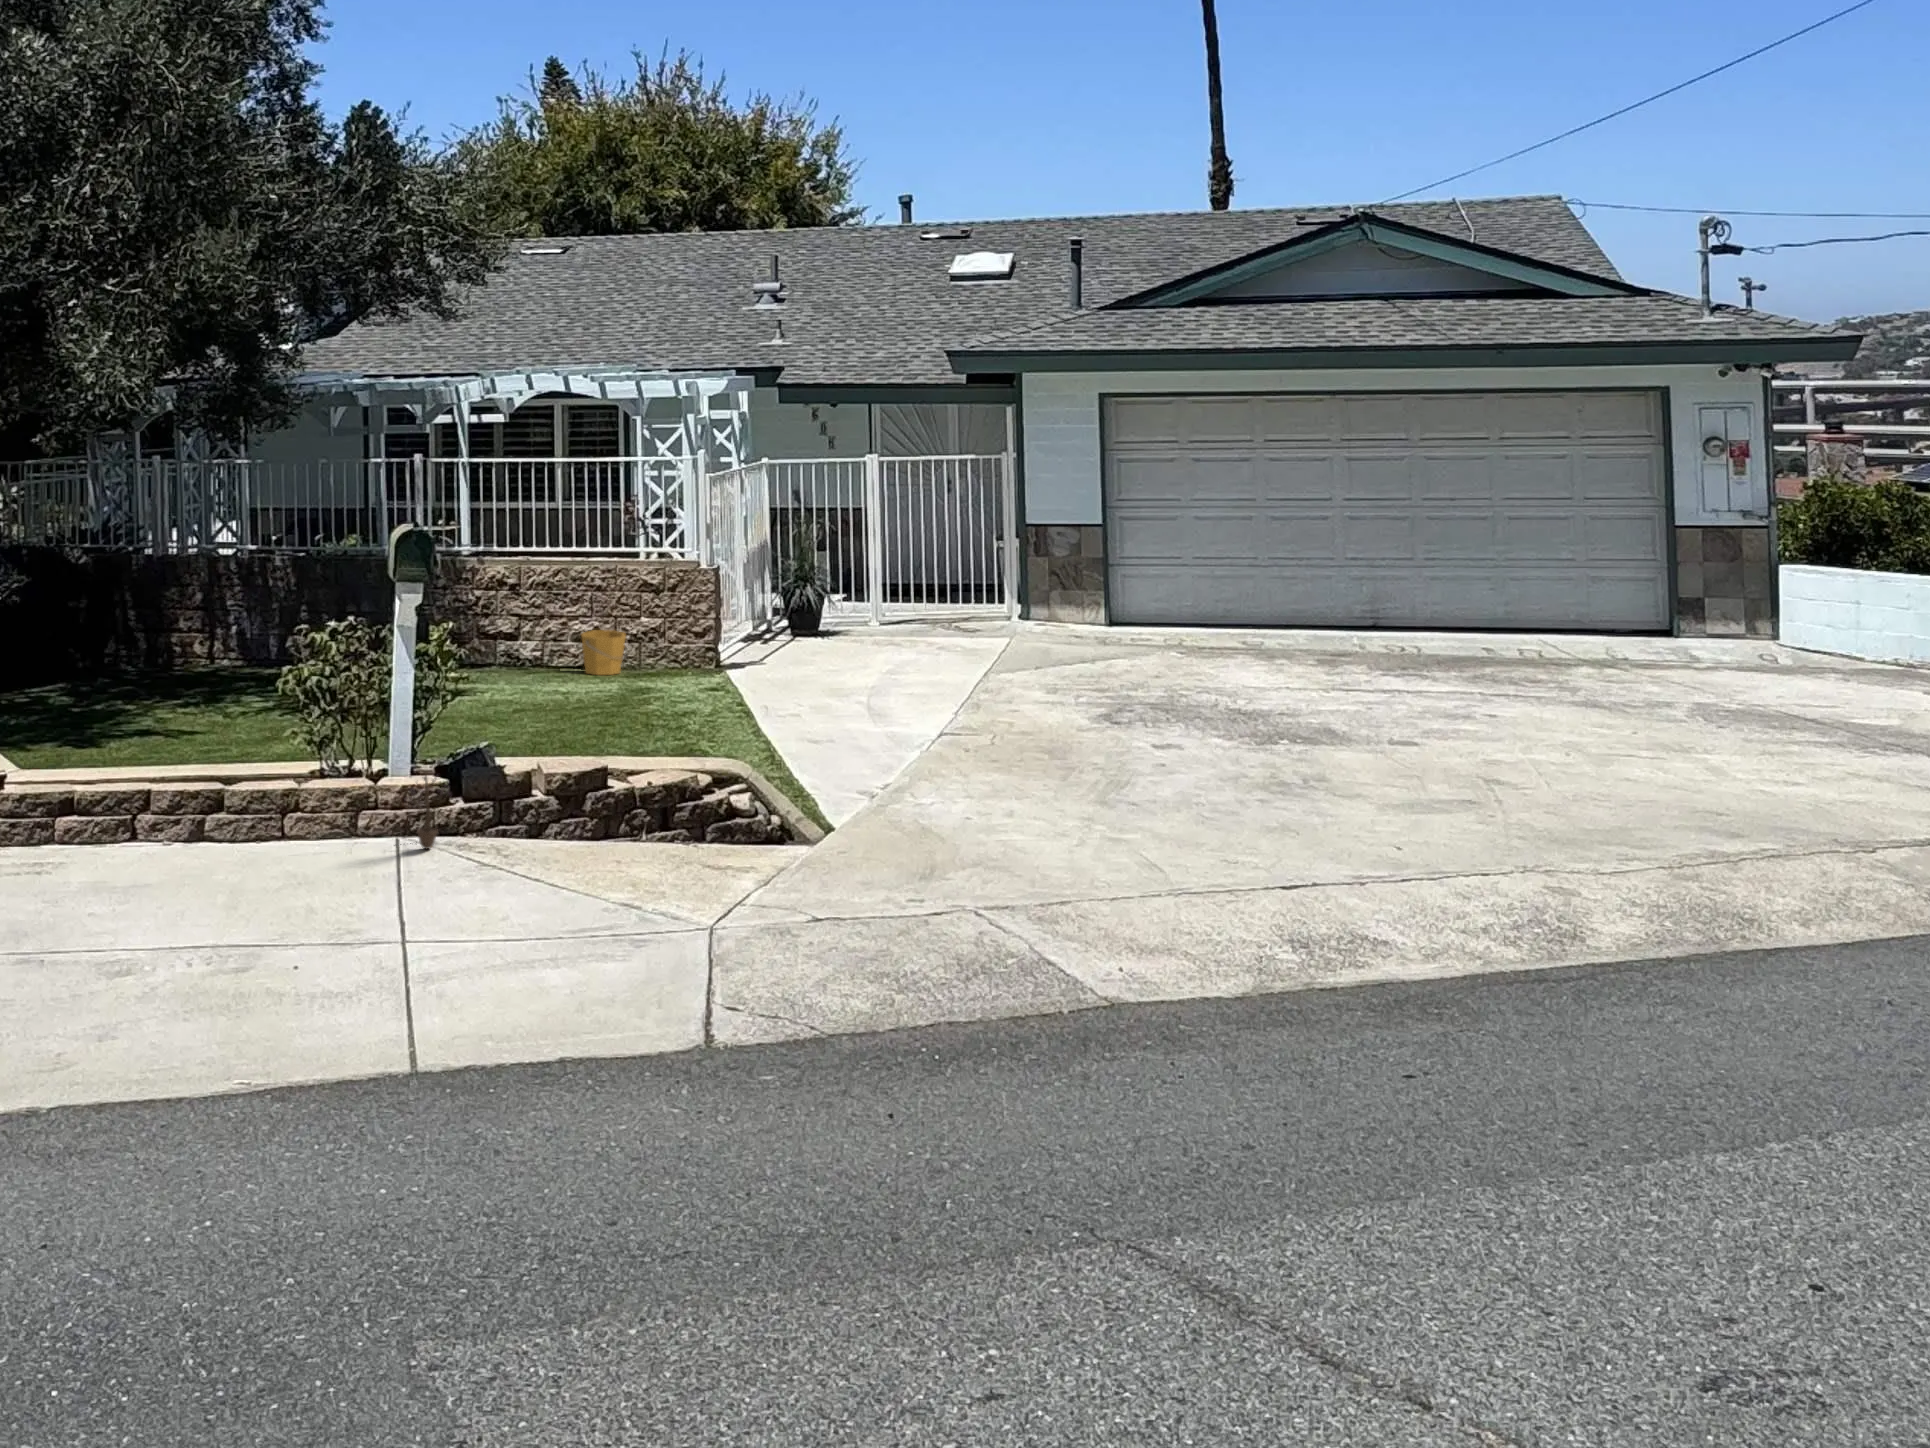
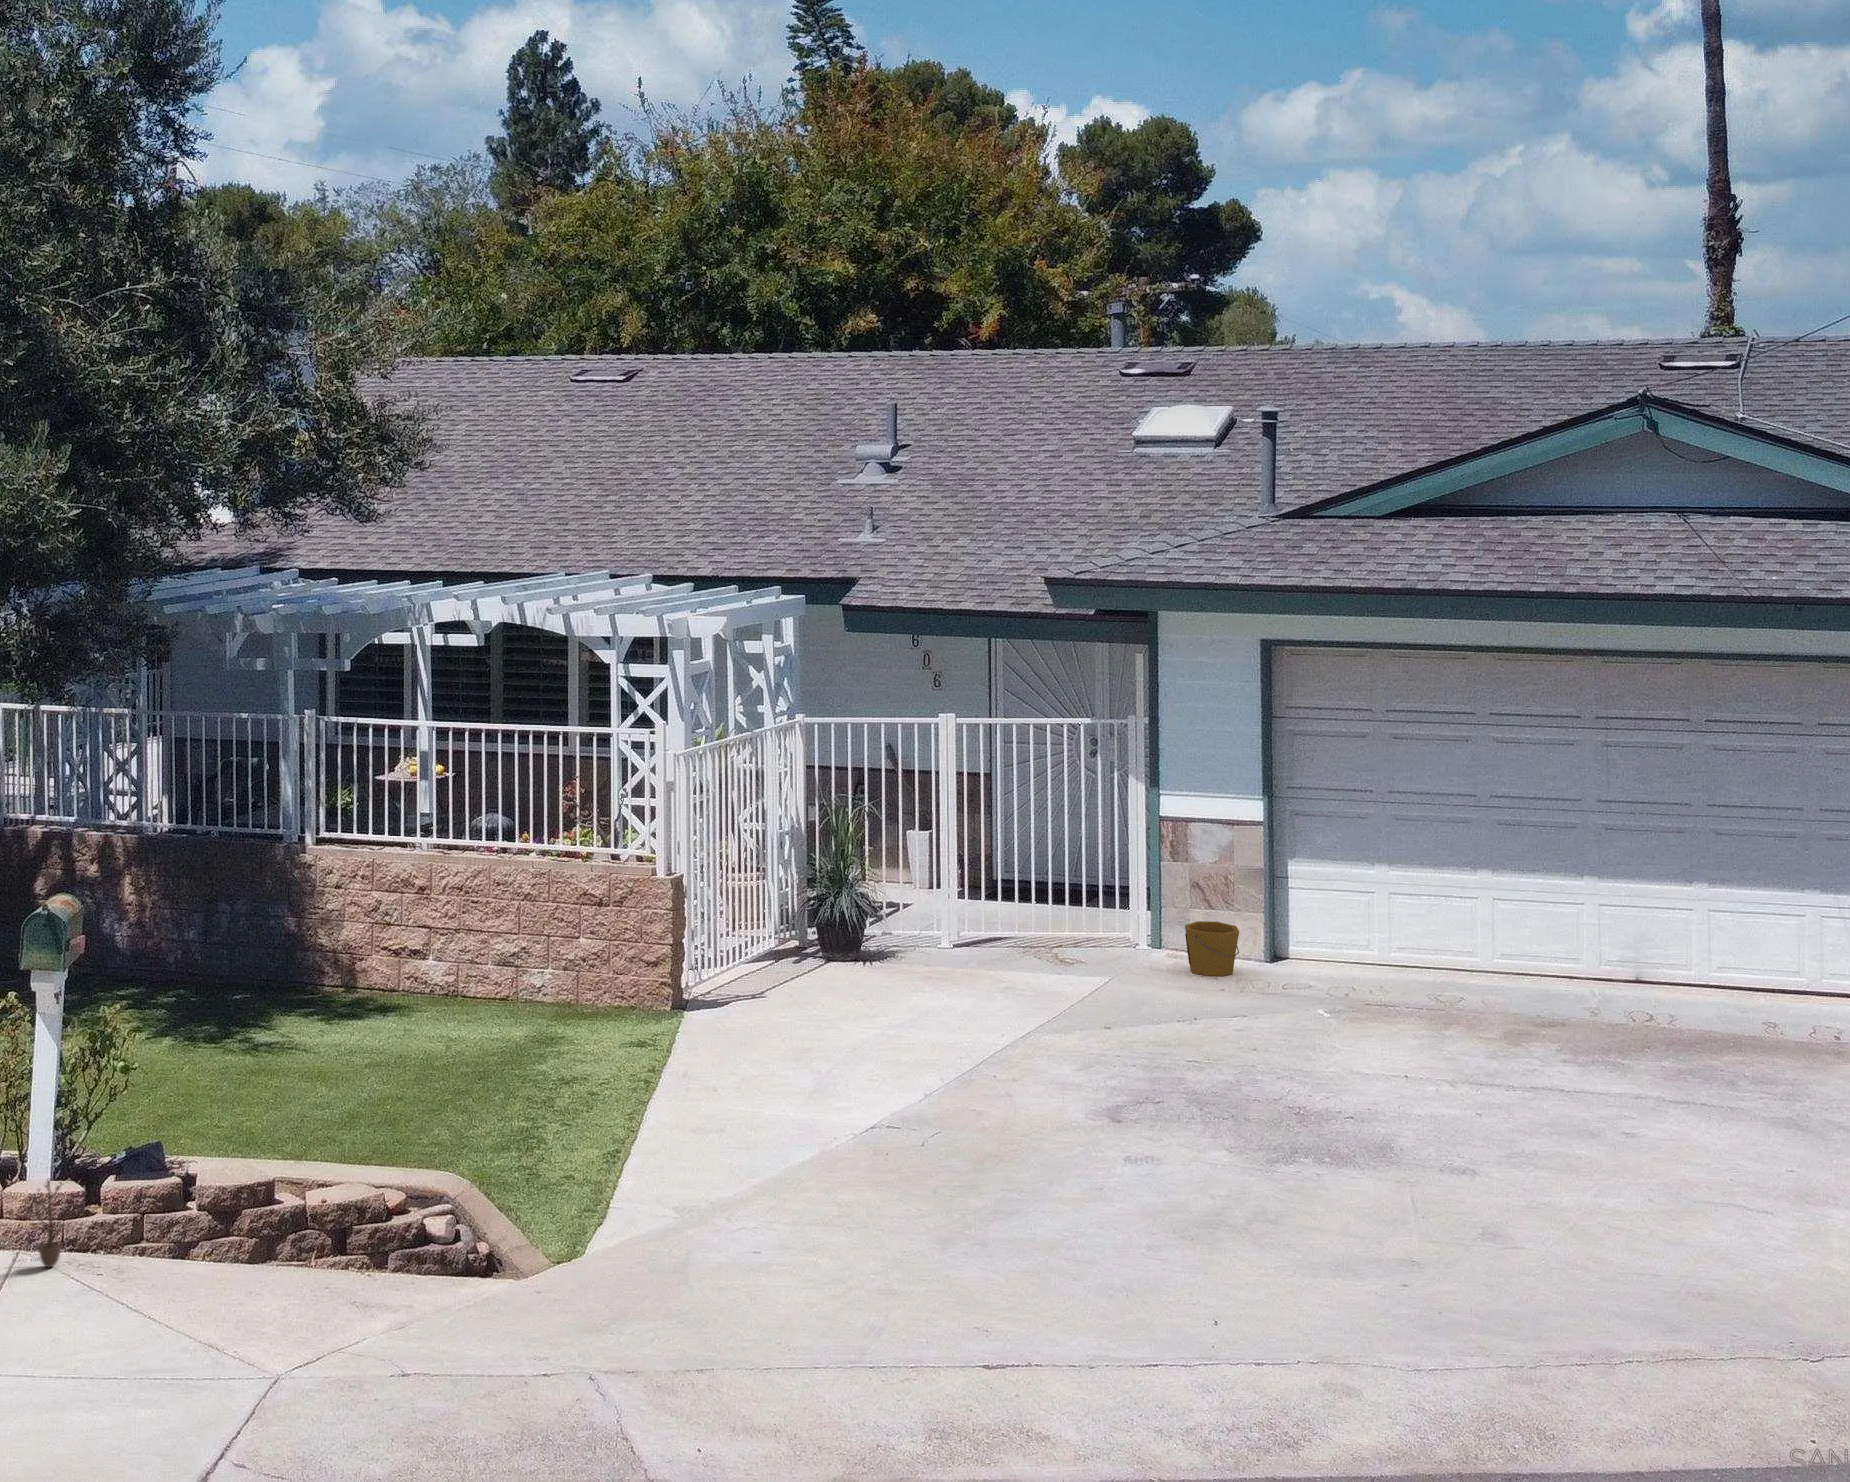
bucket: present [582,630,626,675] -> present [1185,921,1239,976]

